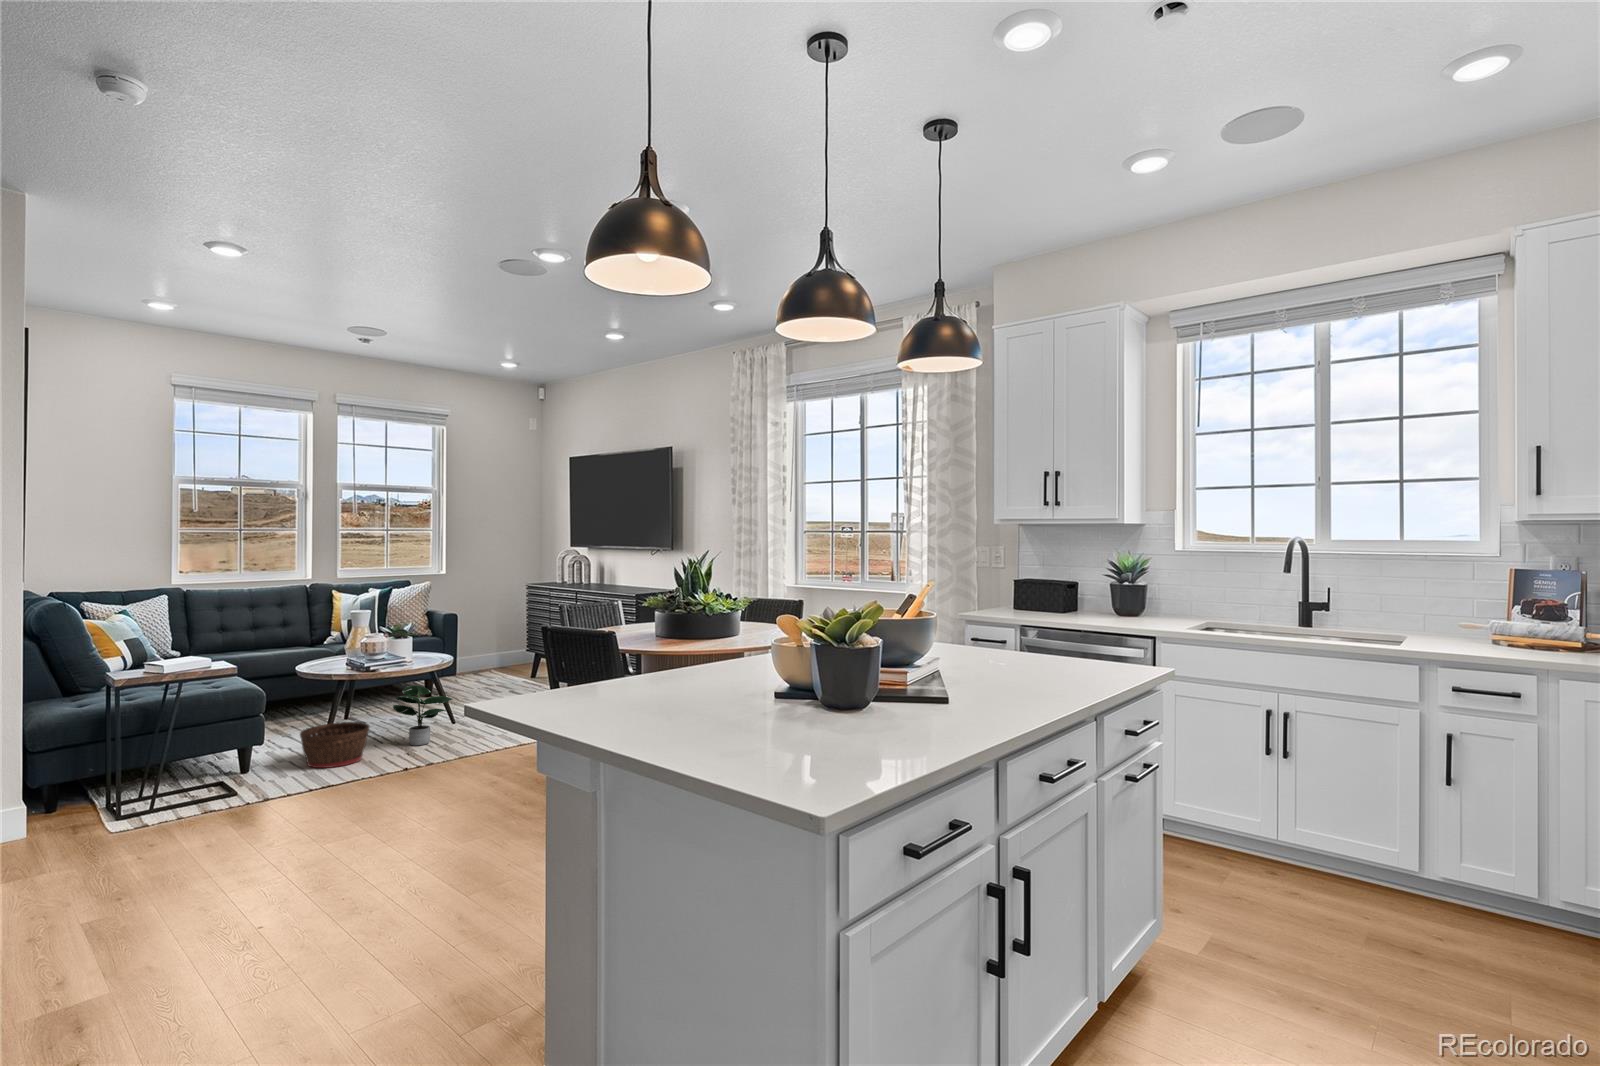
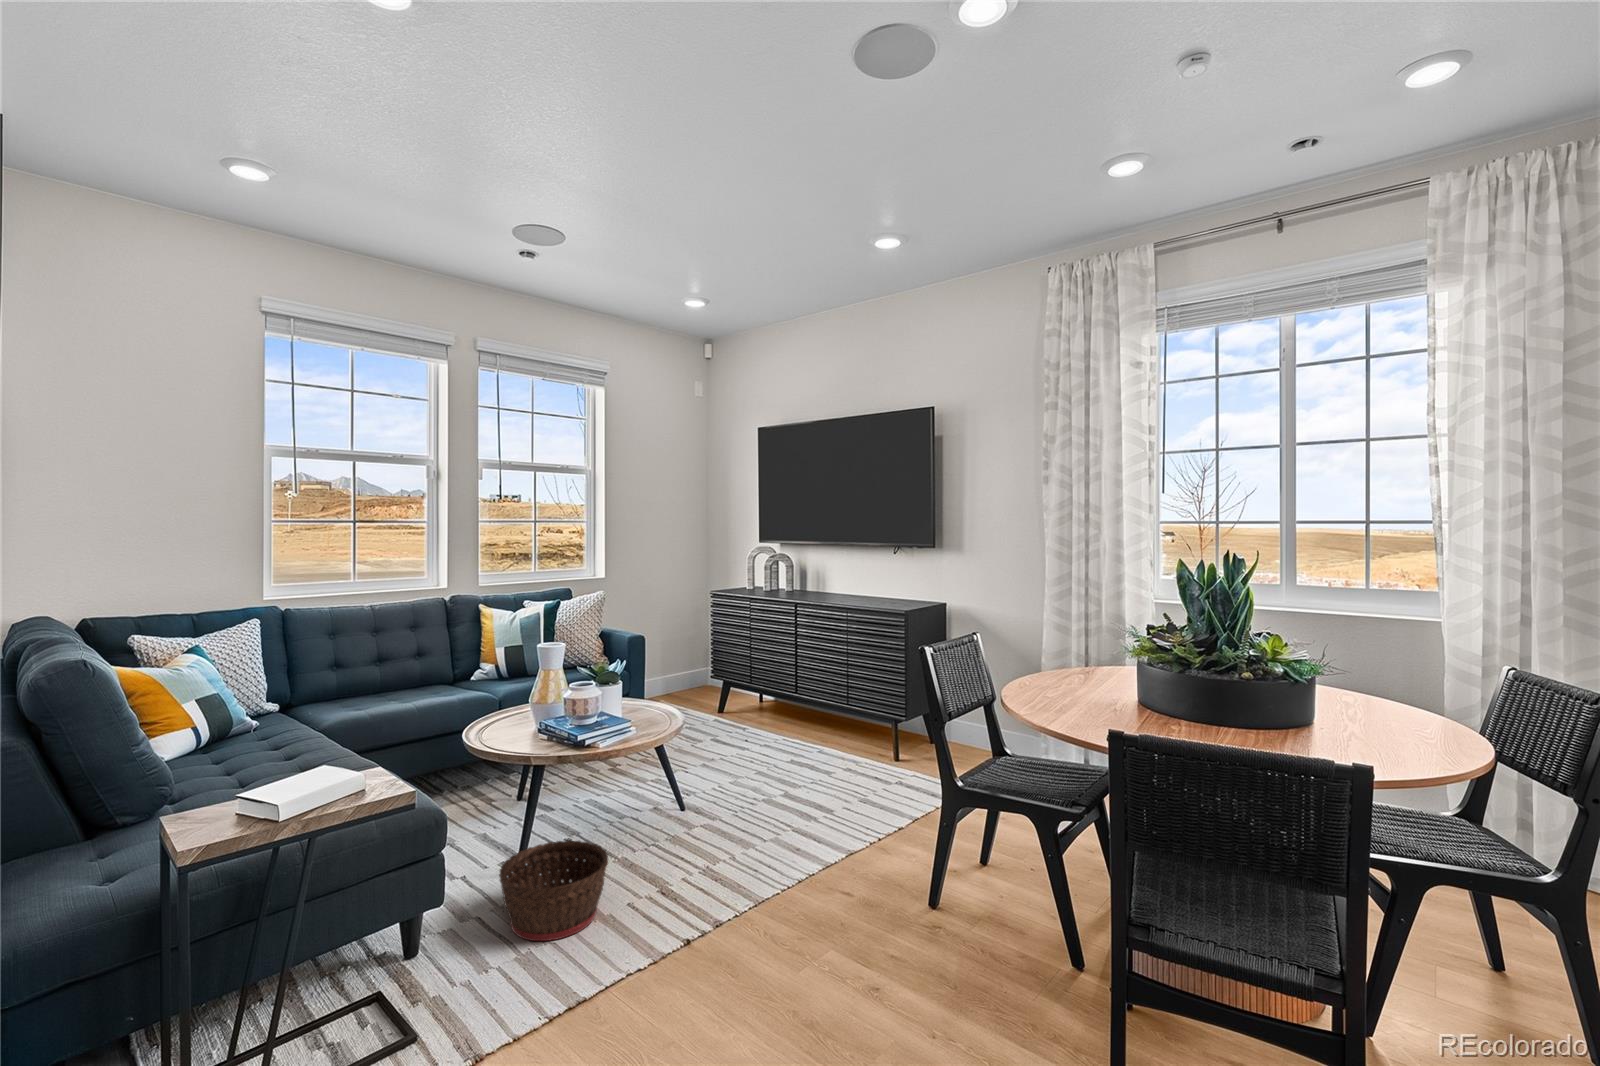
potted plant: present [393,685,453,745] -> none [625,766,713,869]

